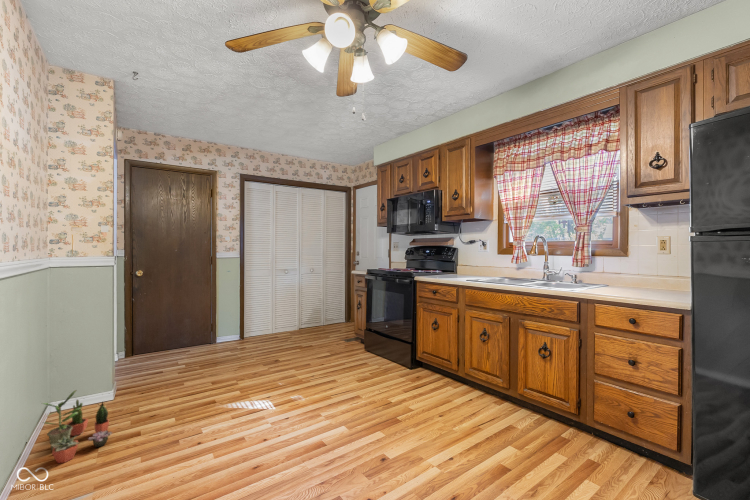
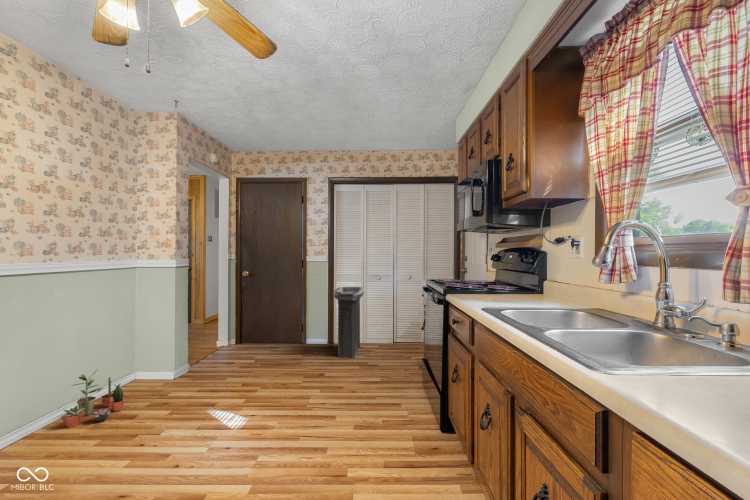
trash can: none [255,279,289,344] -> present [334,287,364,358]

